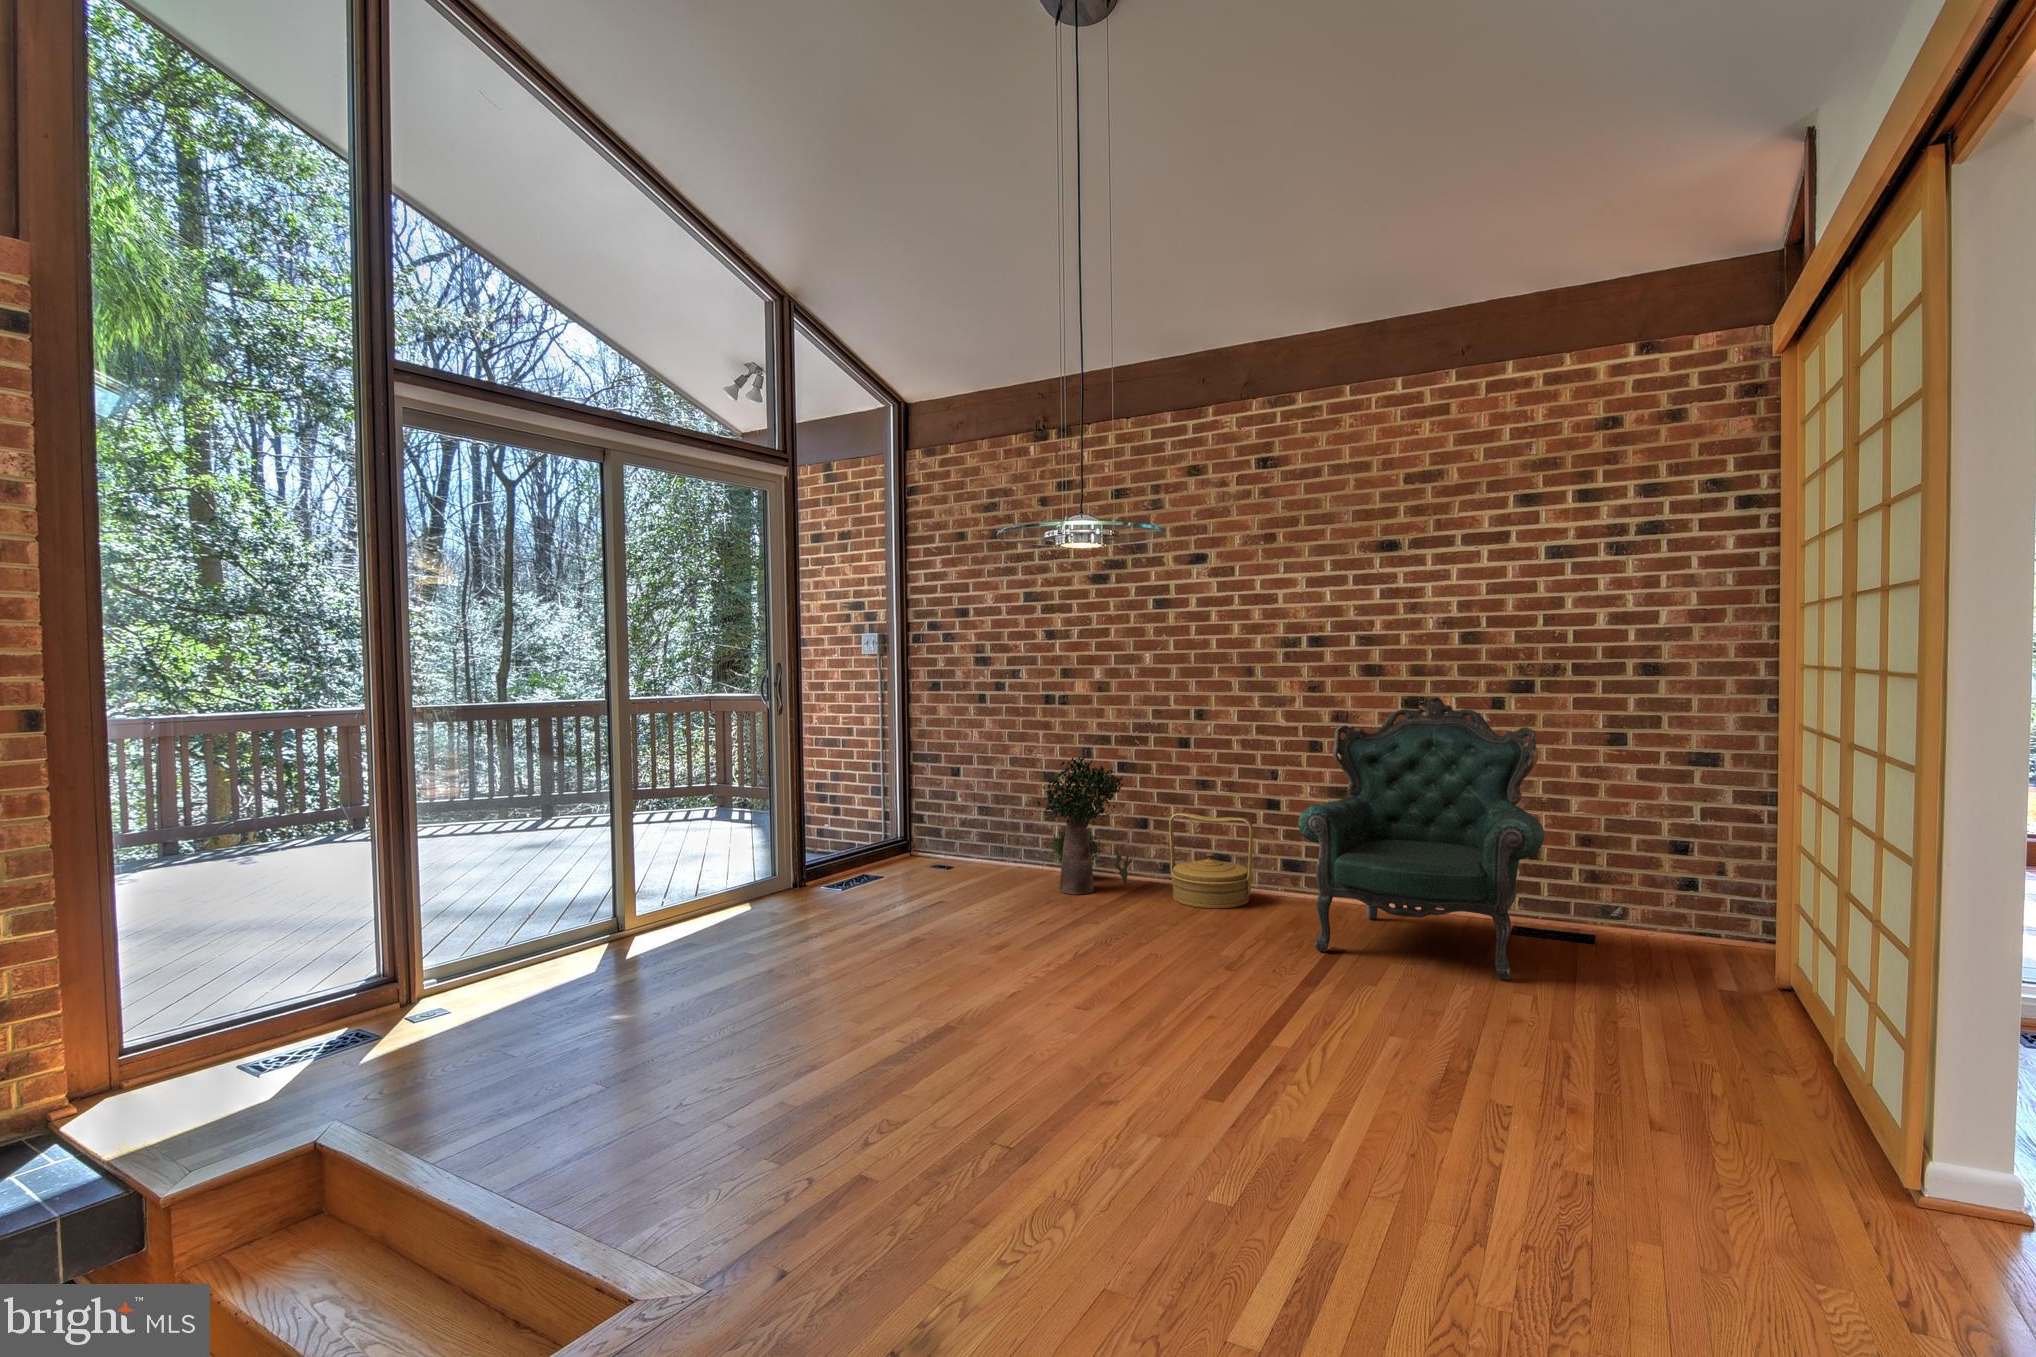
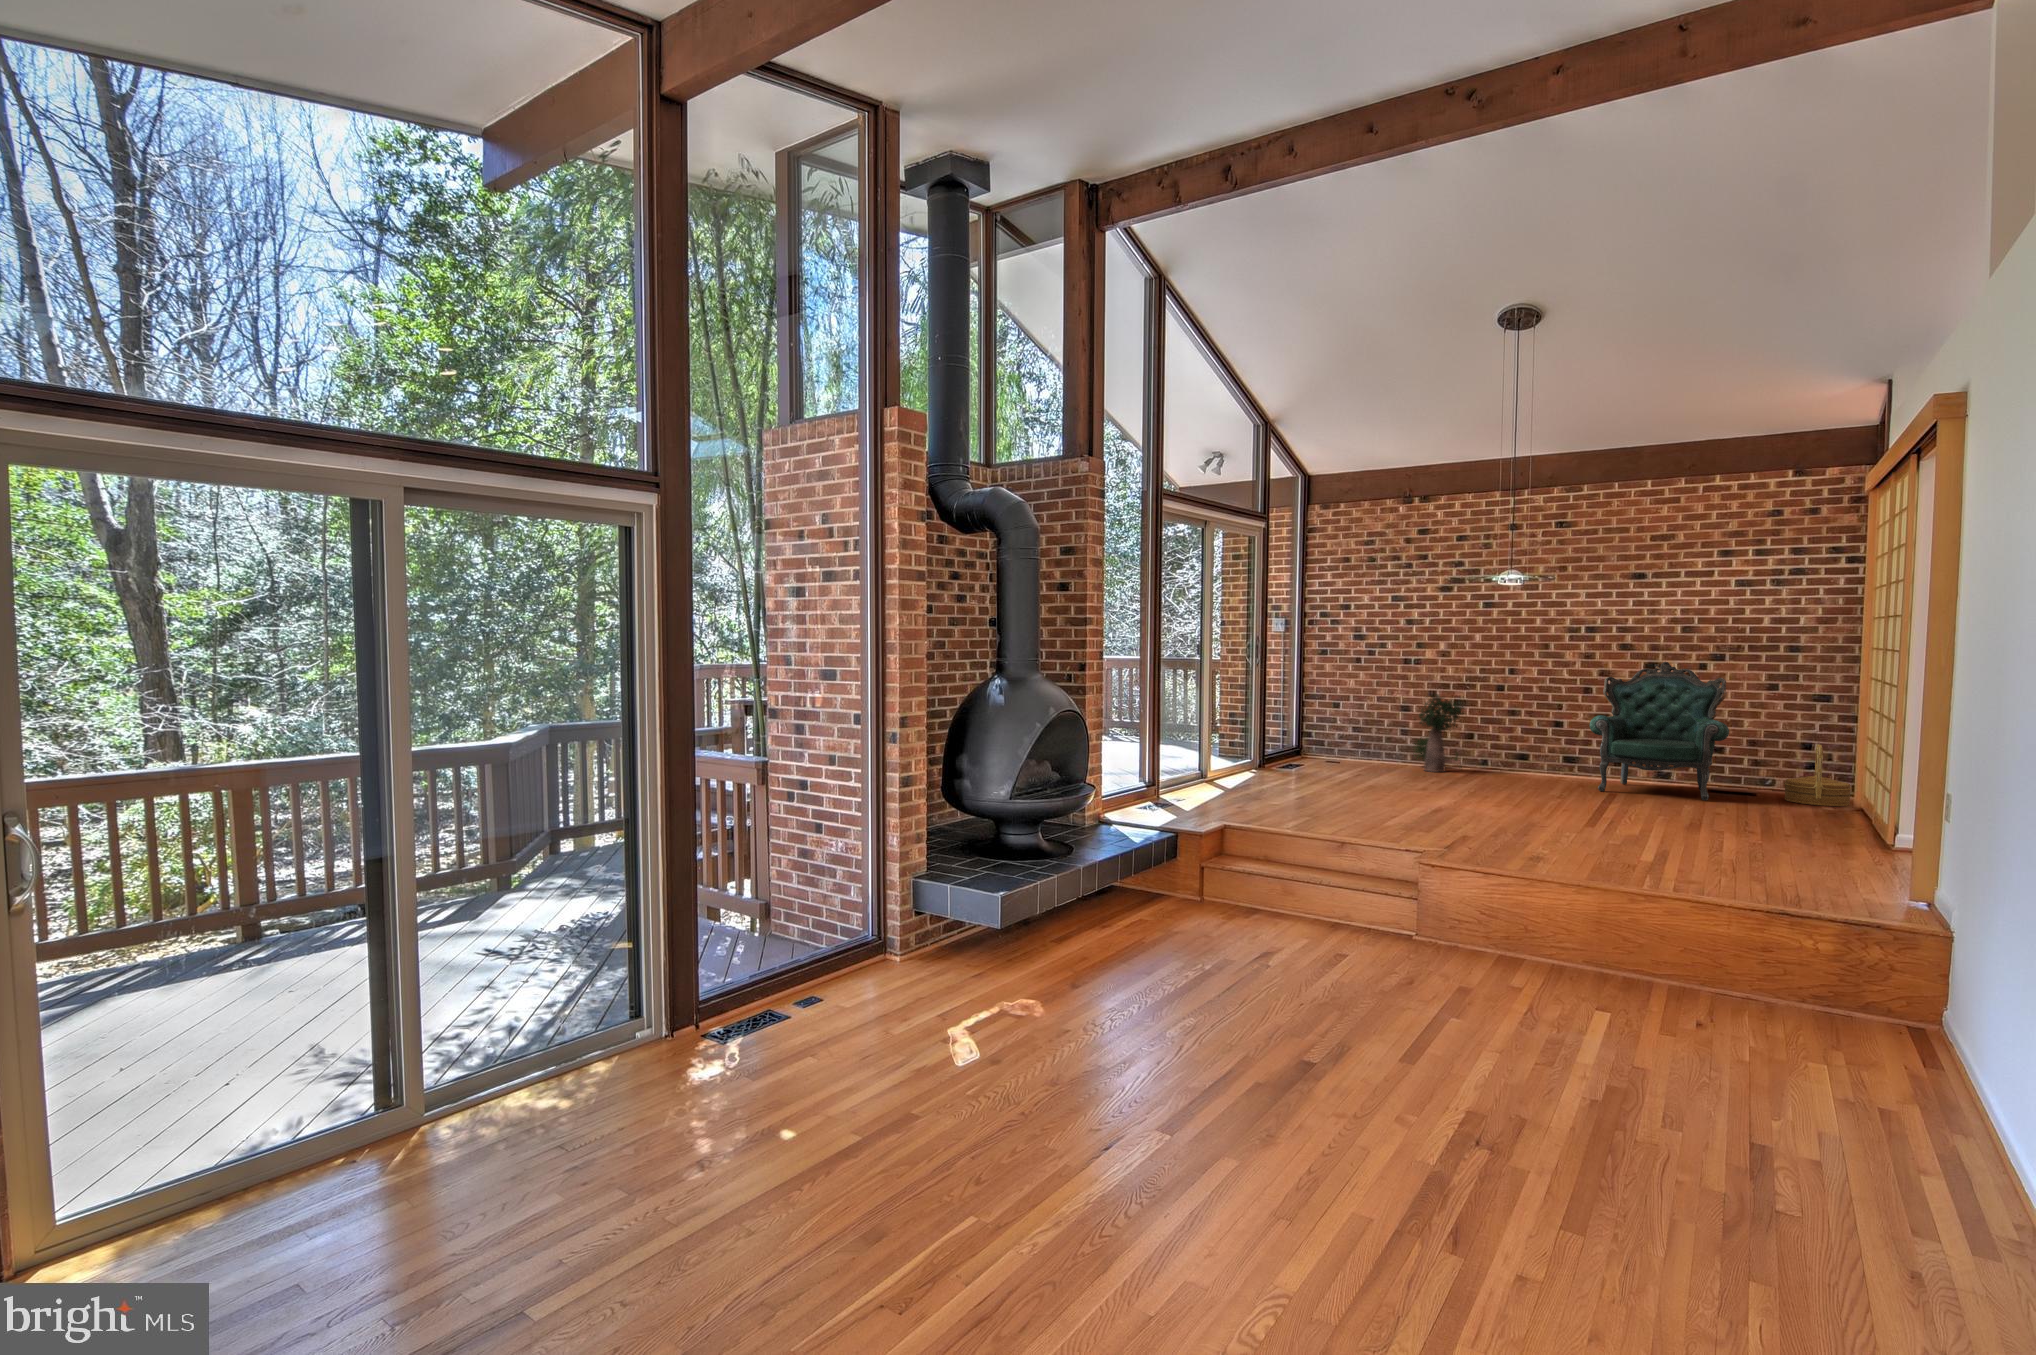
woven basket: present [1169,813,1253,909] -> present [1784,744,1852,806]

